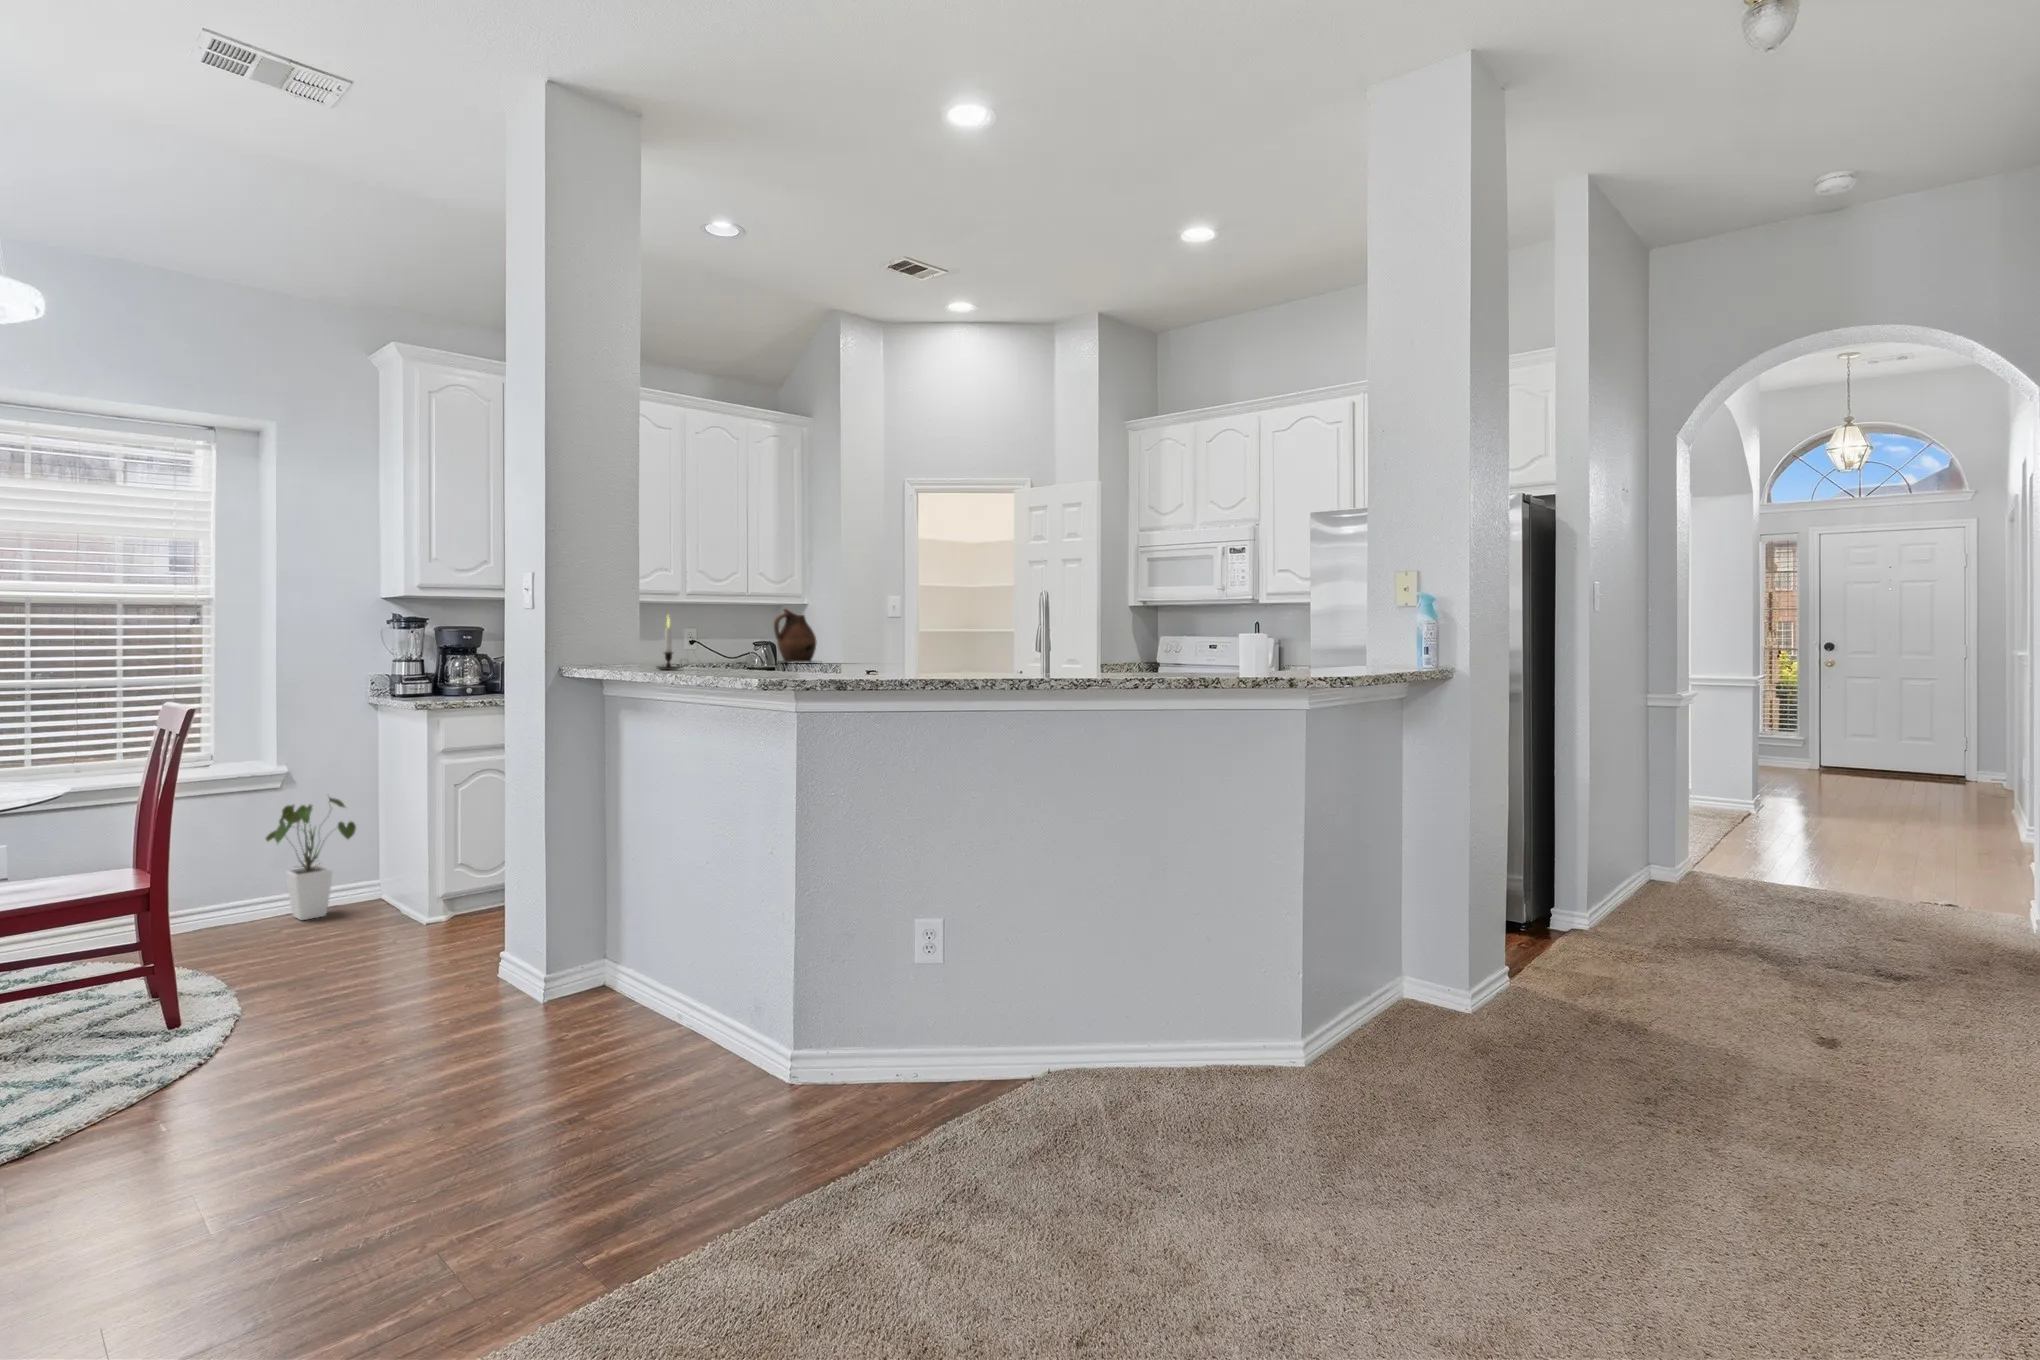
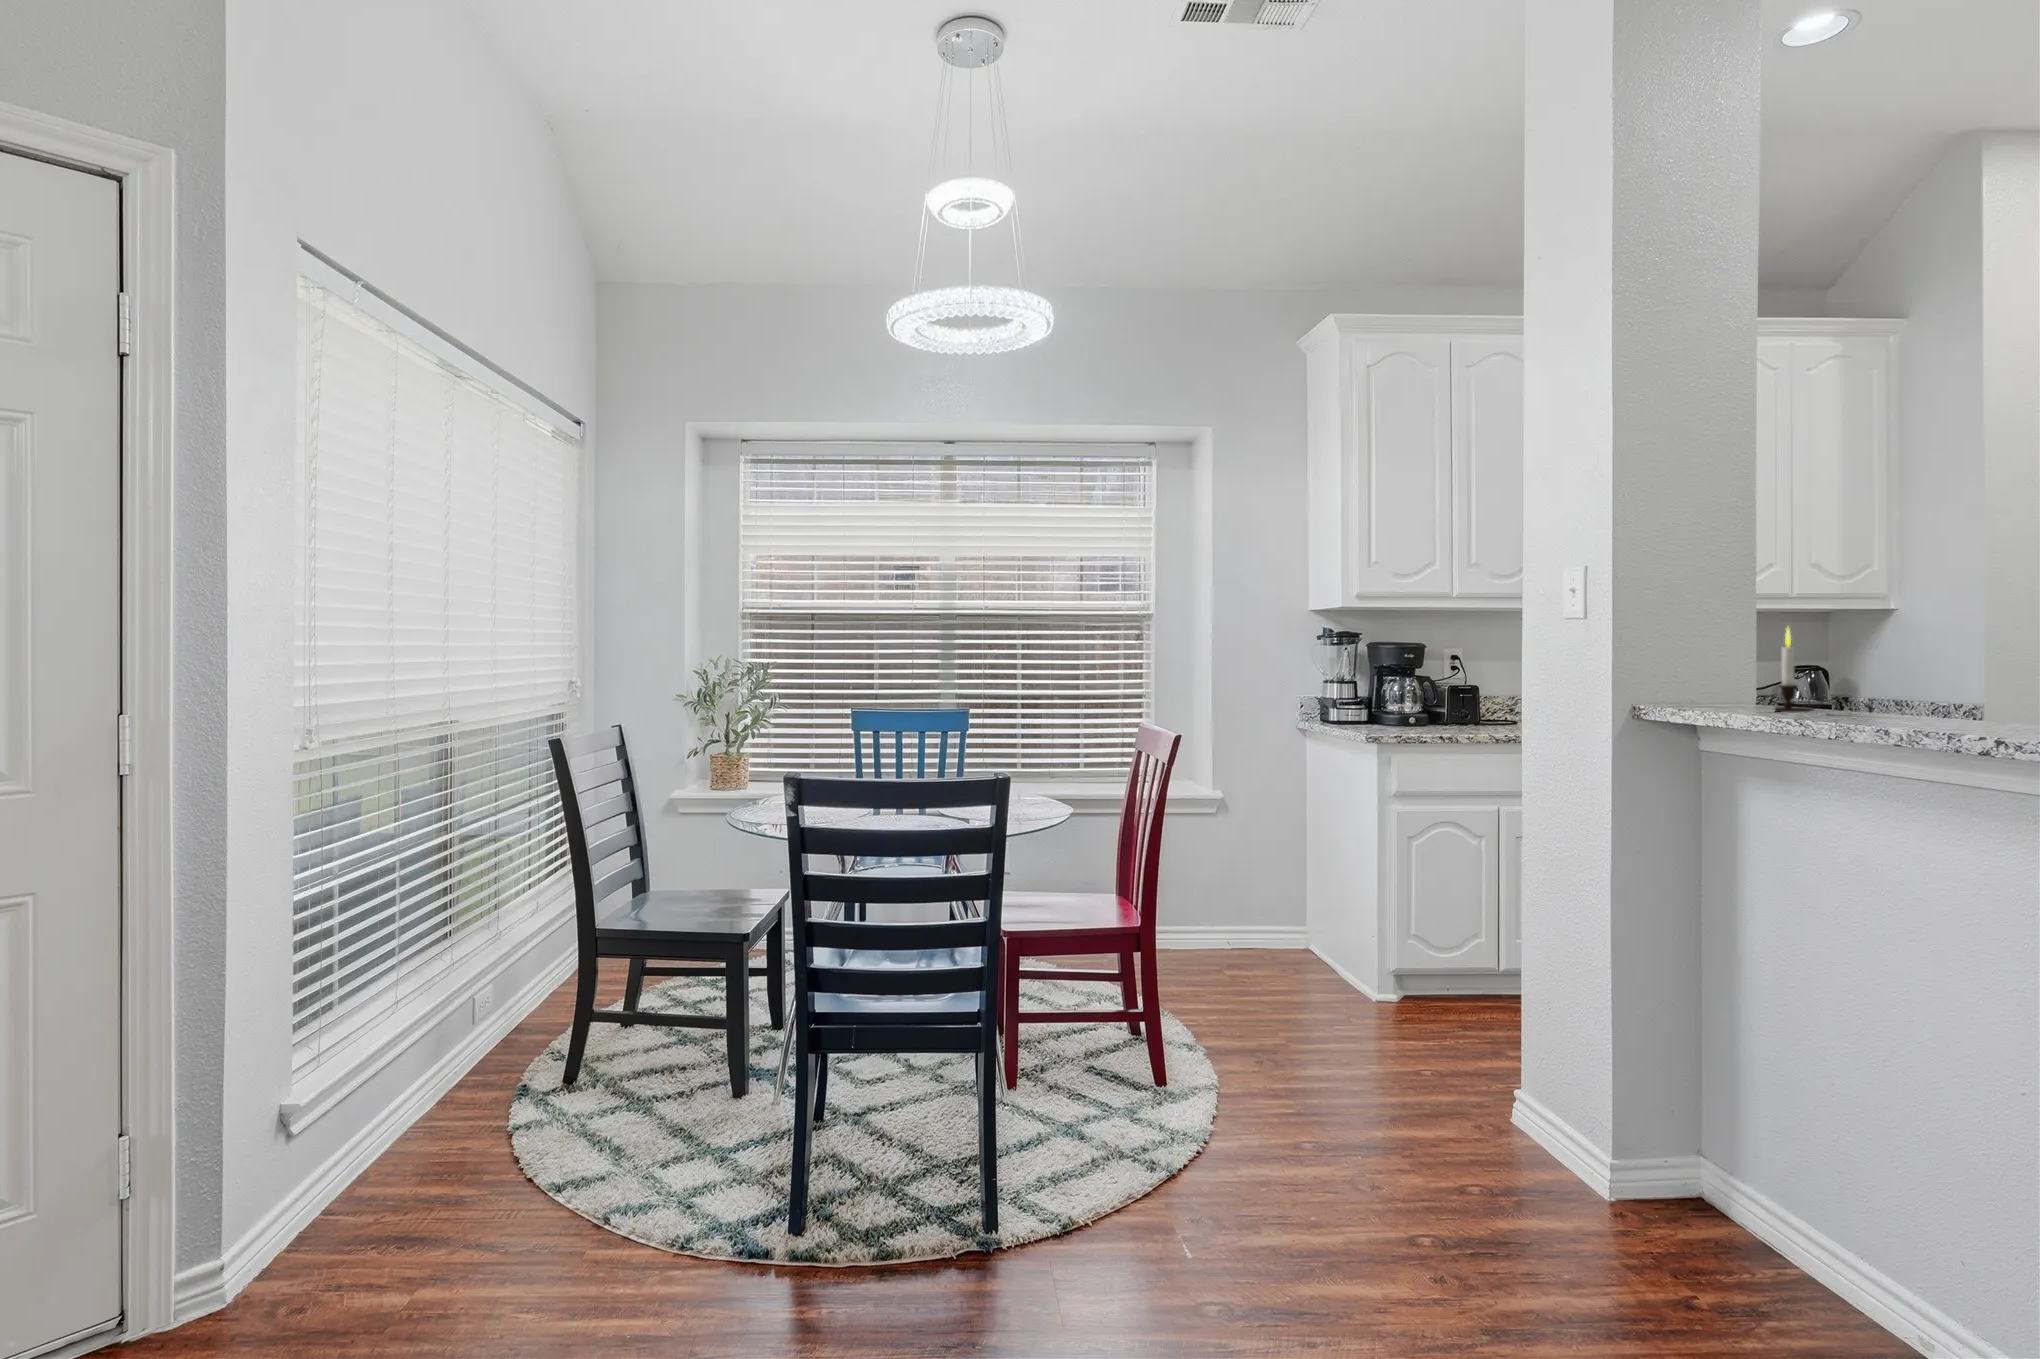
ceramic pitcher: present [774,609,817,662] -> none [1896,617,1991,706]
house plant: present [266,798,356,920] -> none [1201,827,1293,967]

